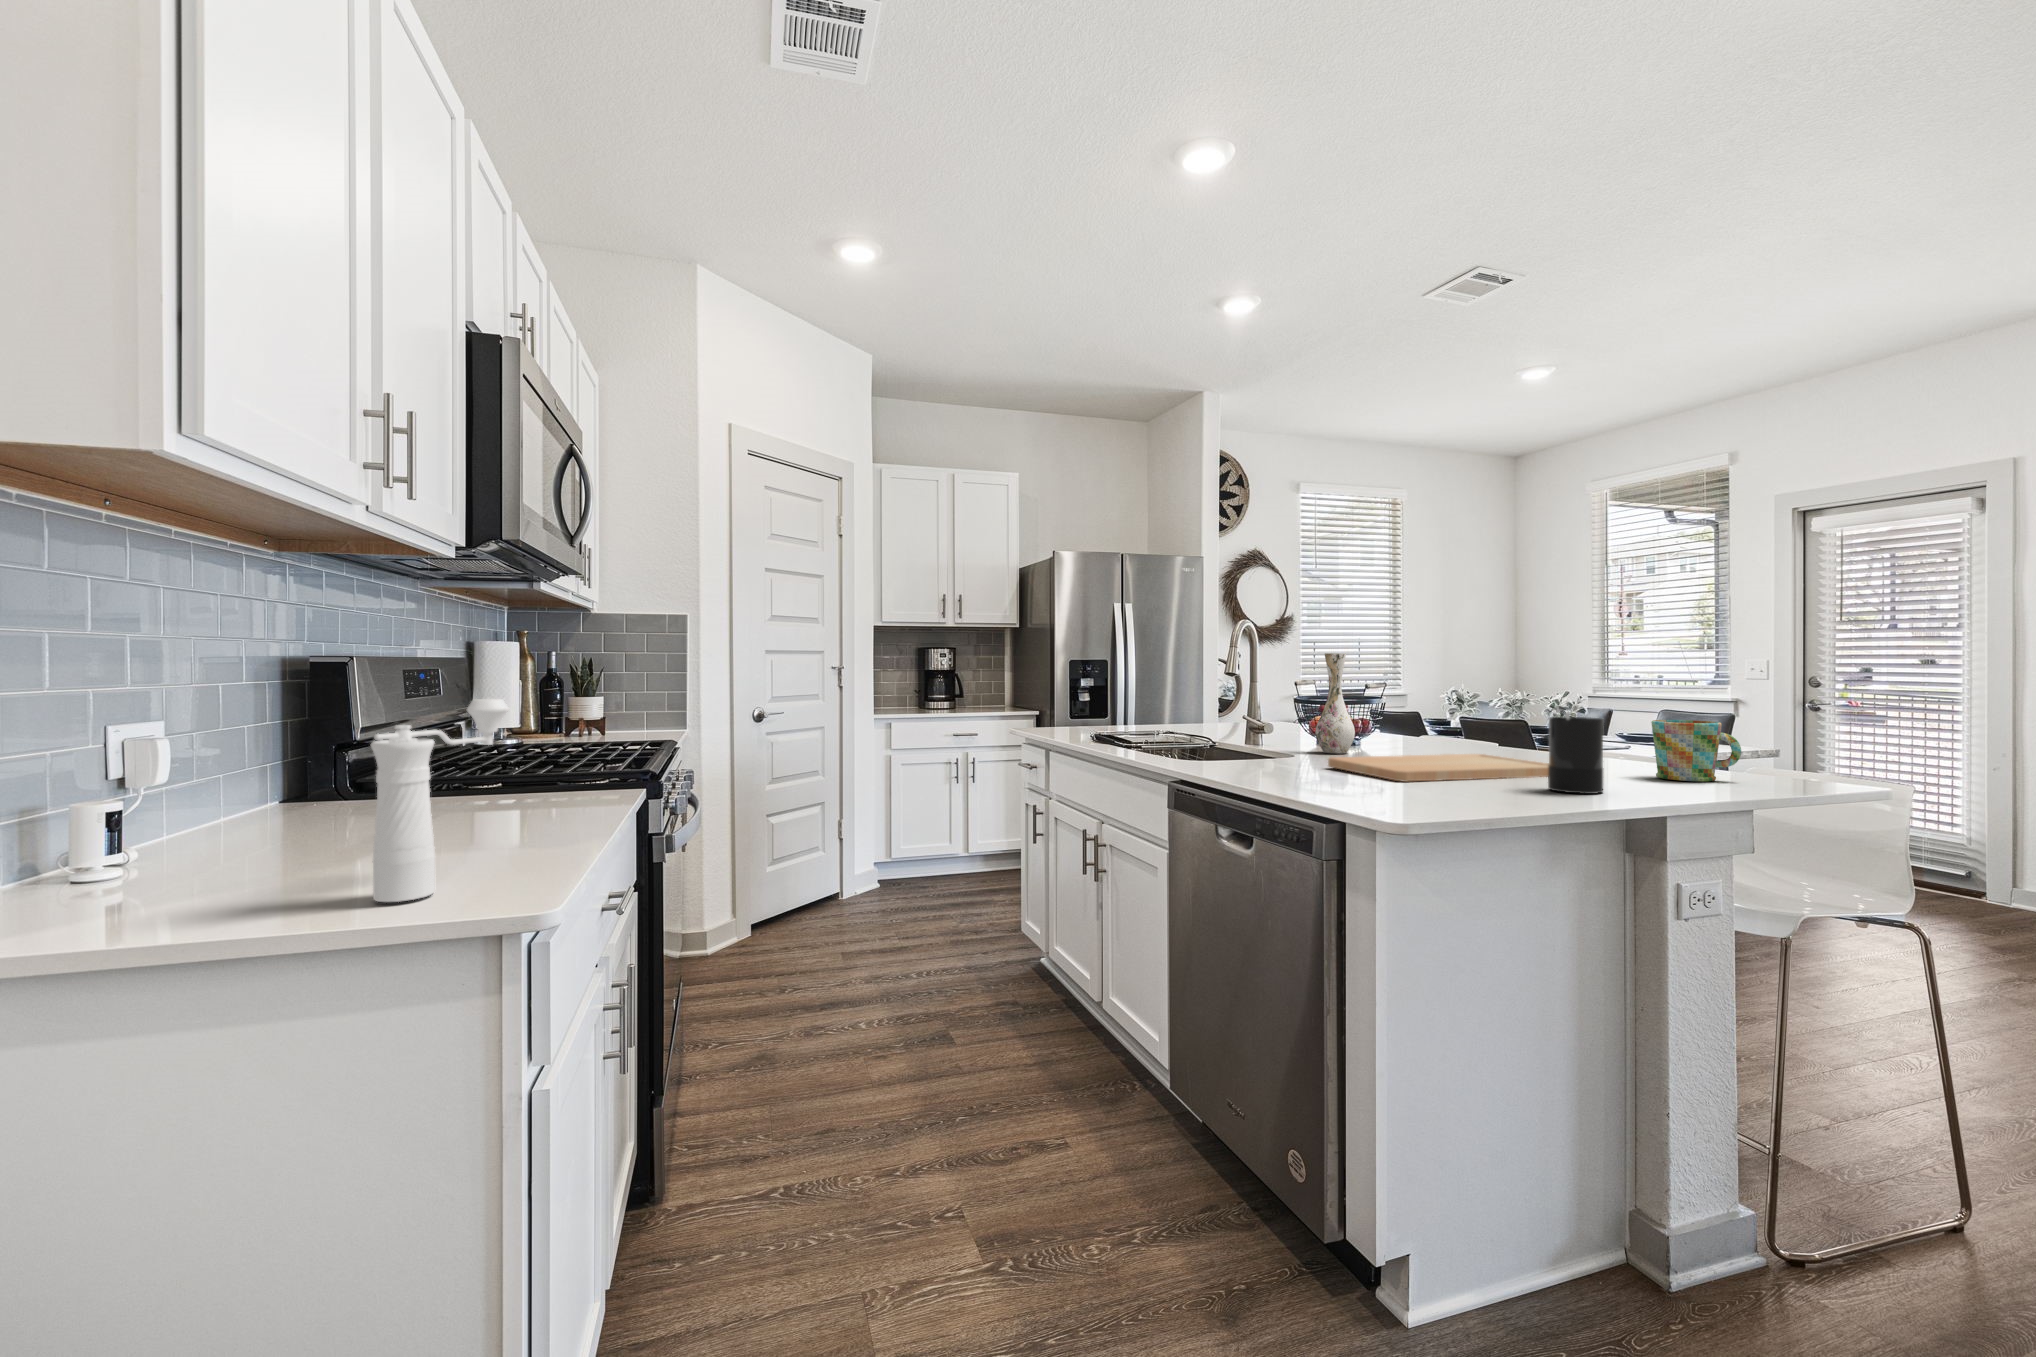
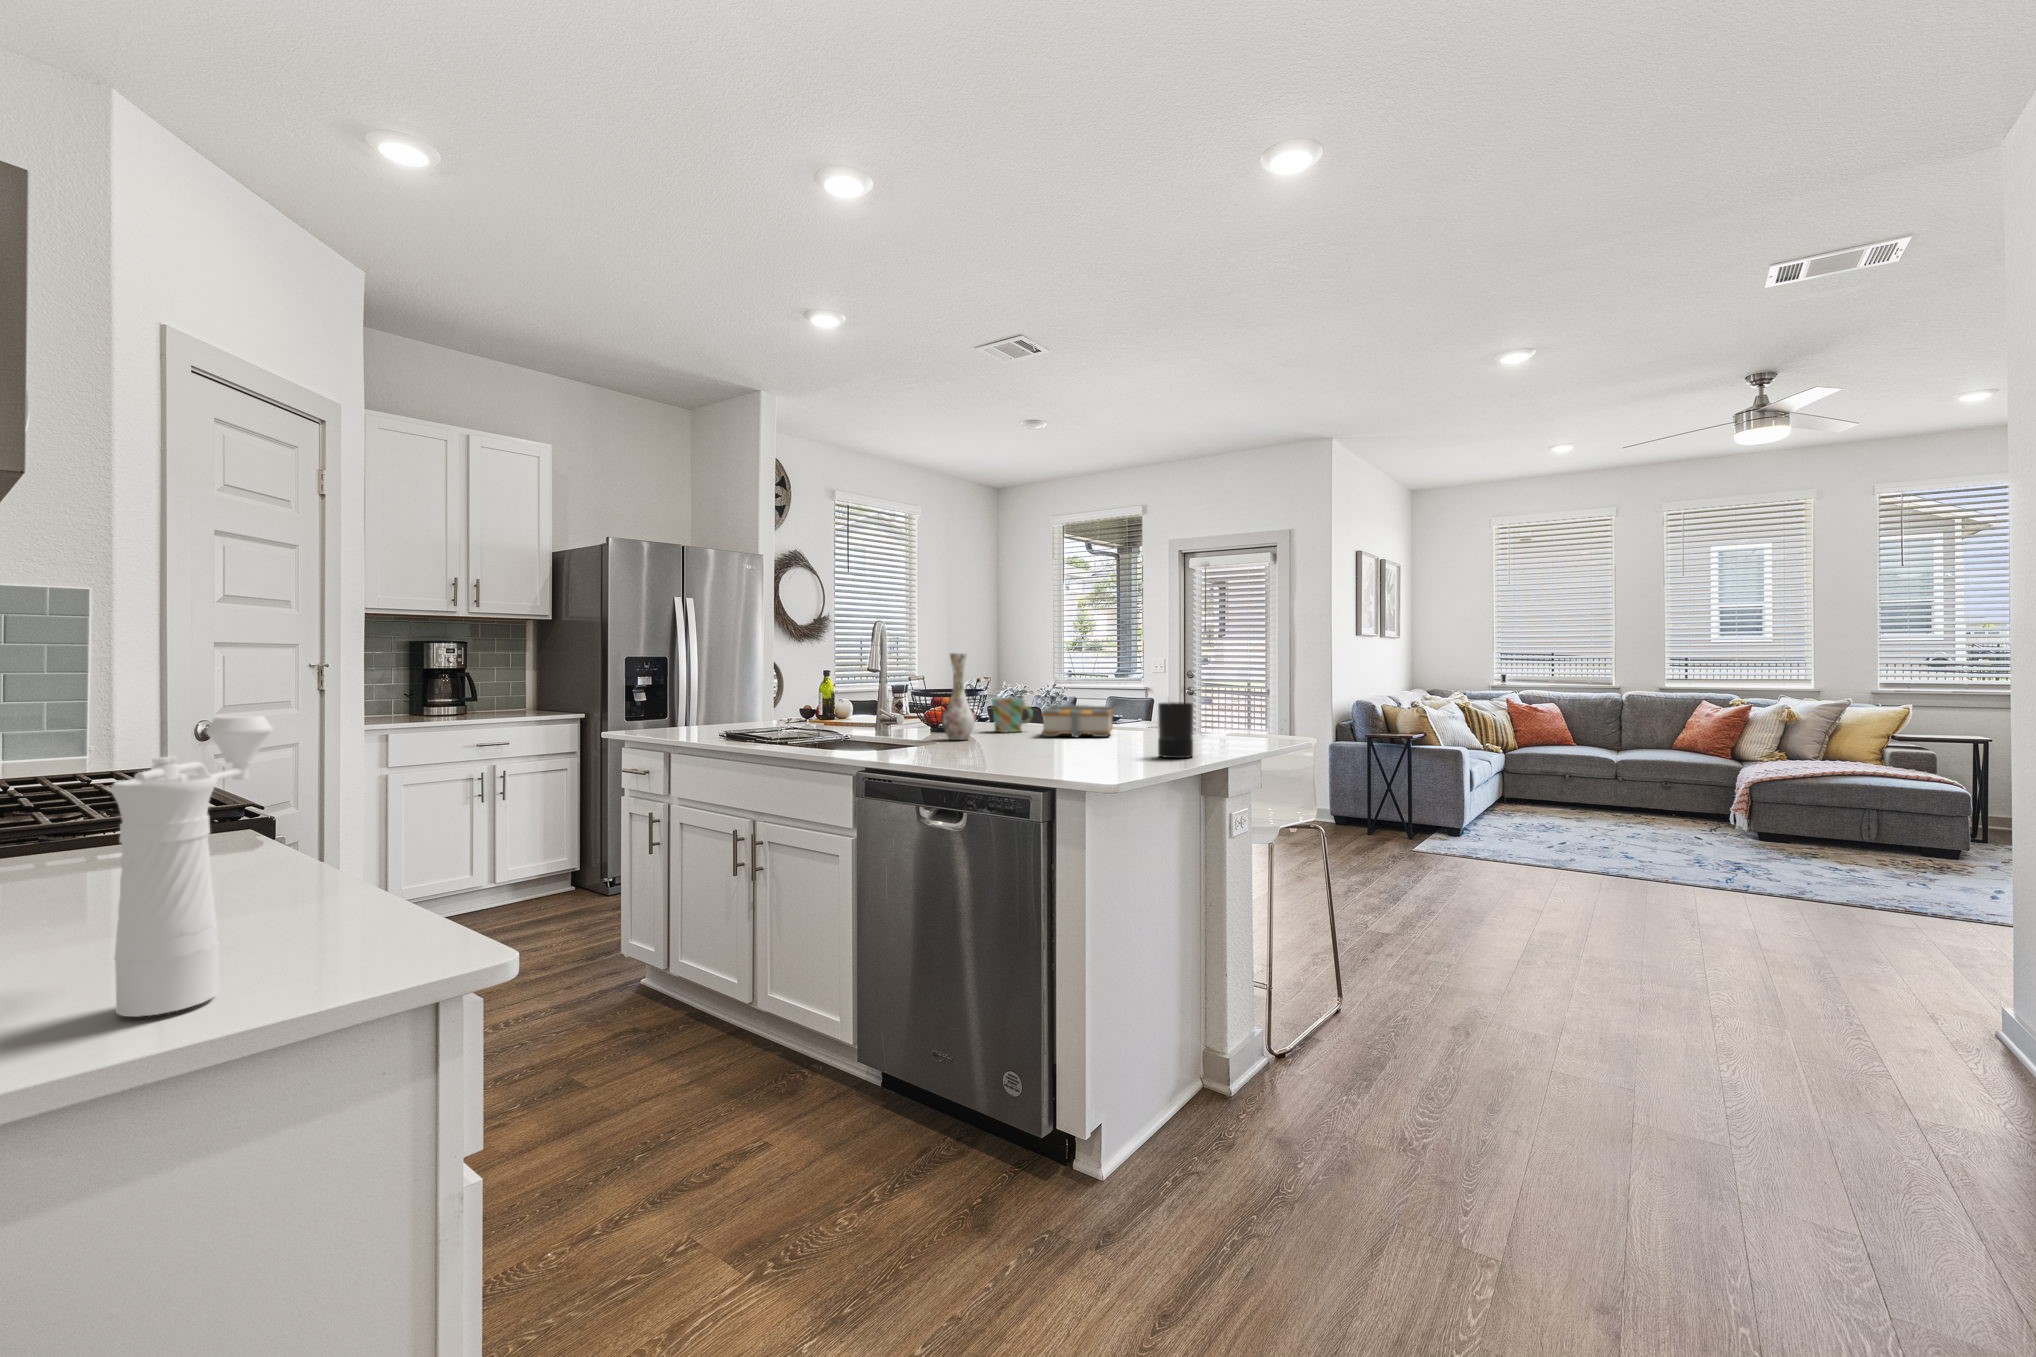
book: none [1441,716,1554,760] -> present [1041,704,1113,737]
mug: present [1651,720,1741,781] -> present [992,698,1033,732]
cutting board: present [1328,754,1549,782] -> none [981,734,1149,759]

